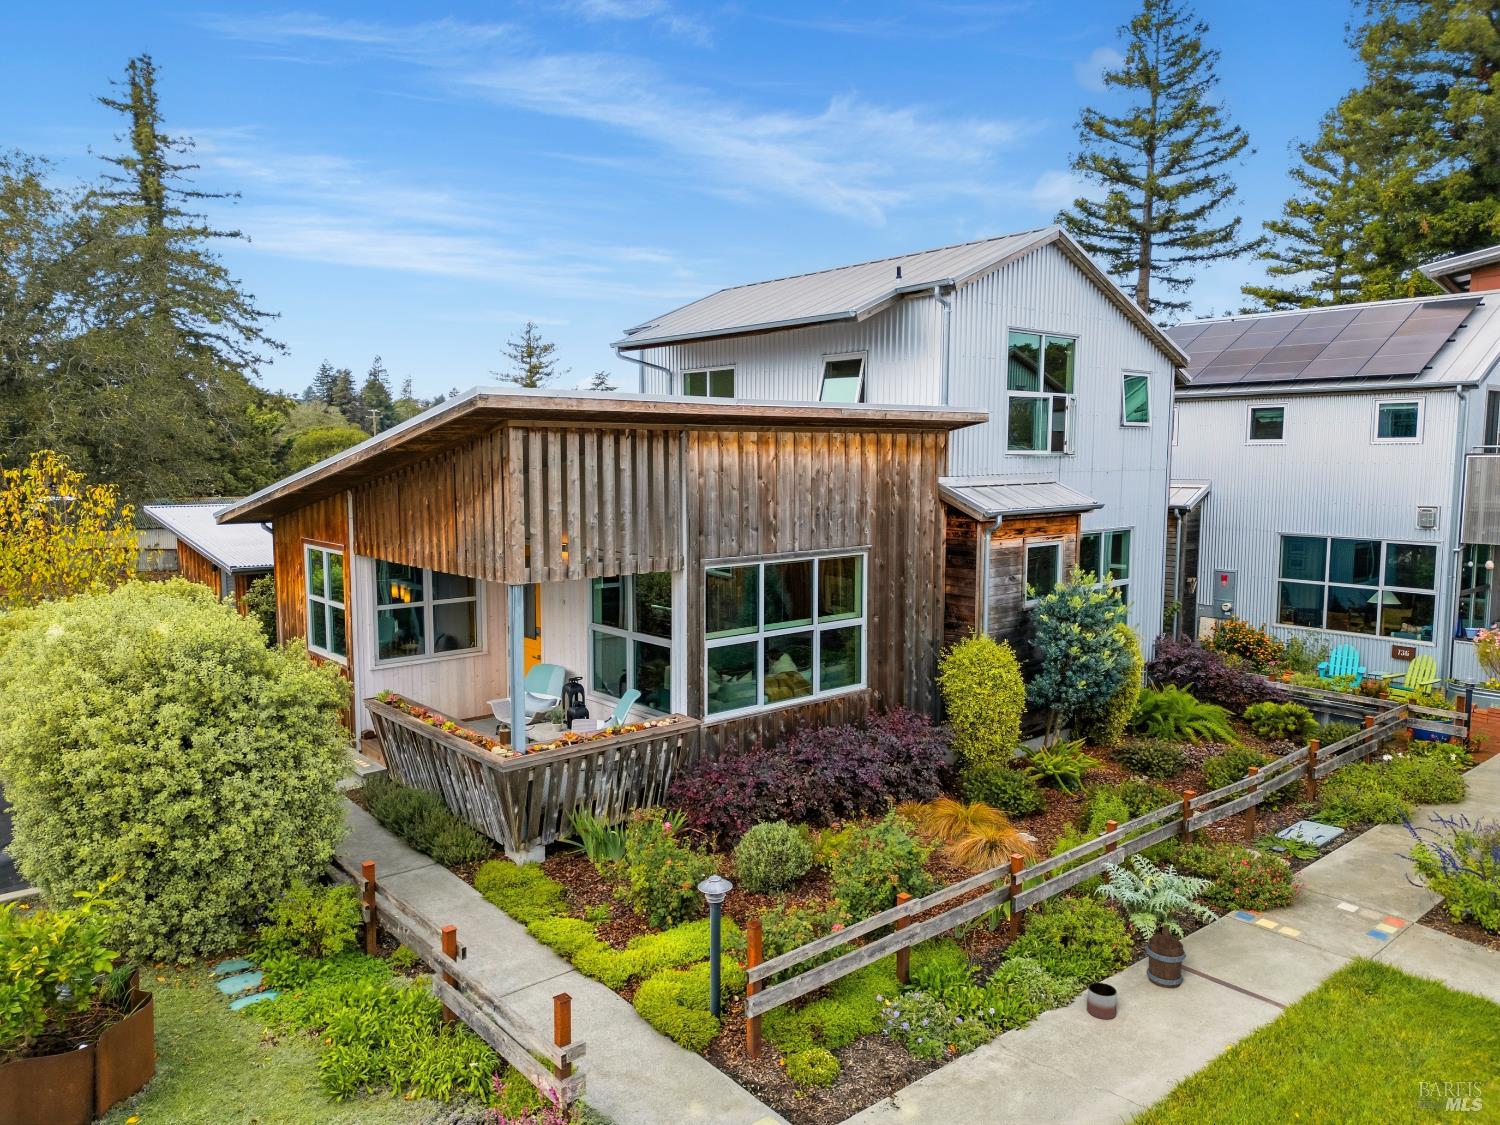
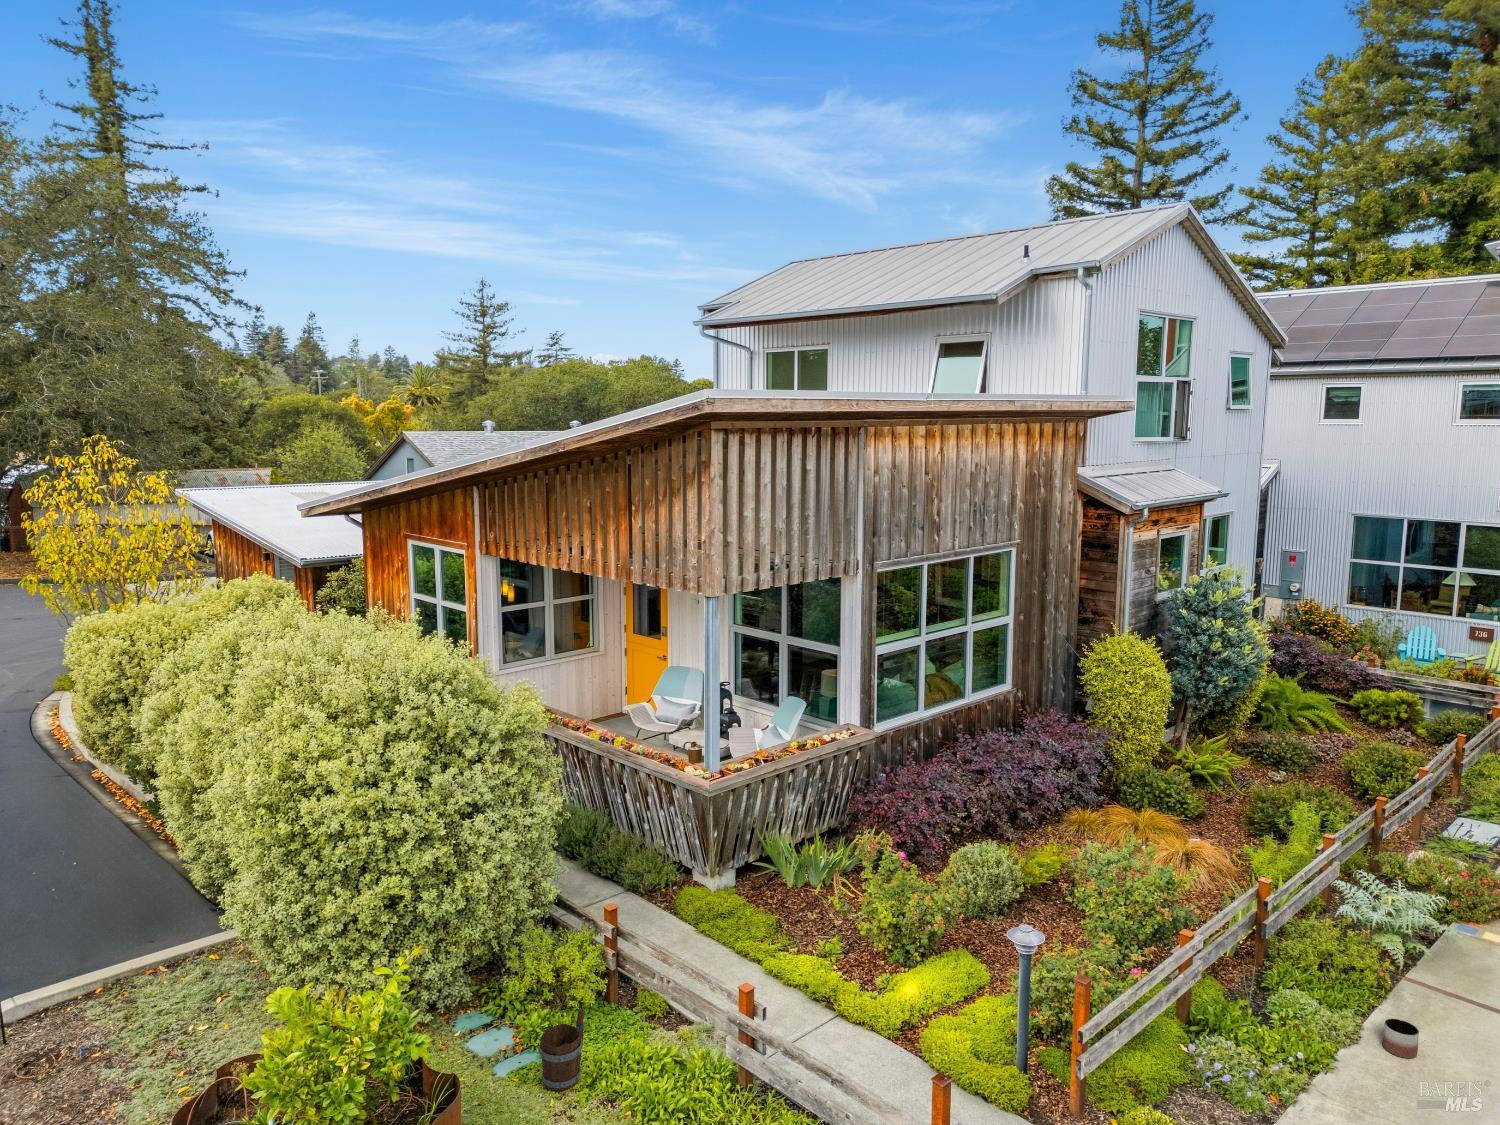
bucket: present [1145,925,1186,988] -> present [539,1009,585,1091]

